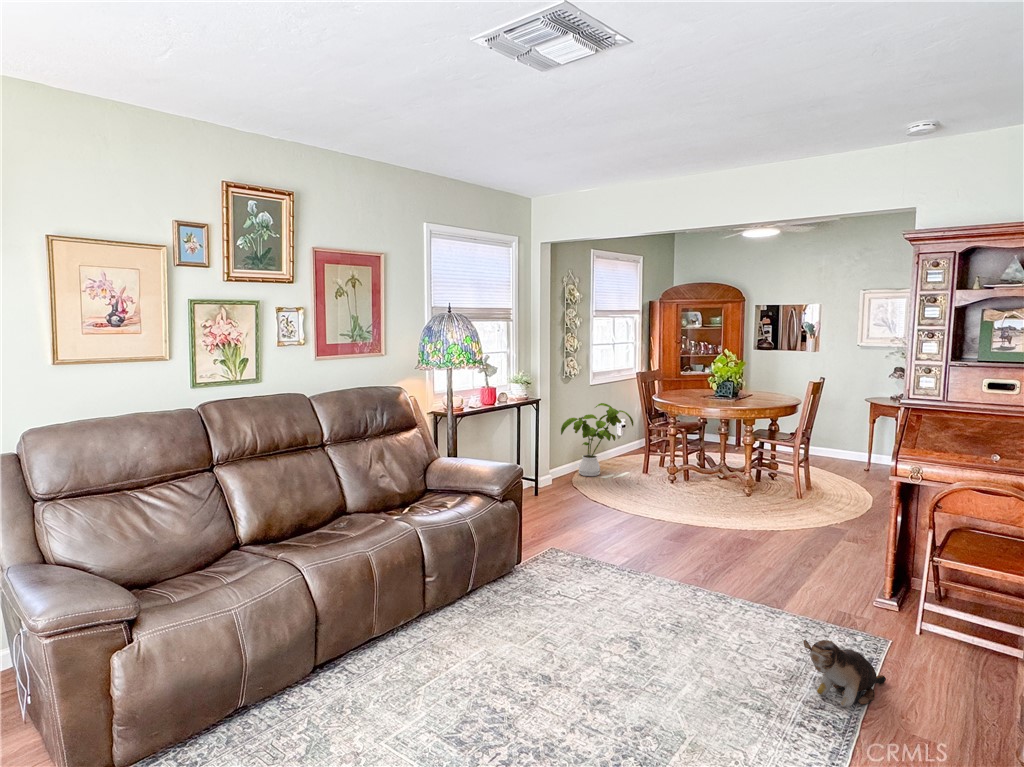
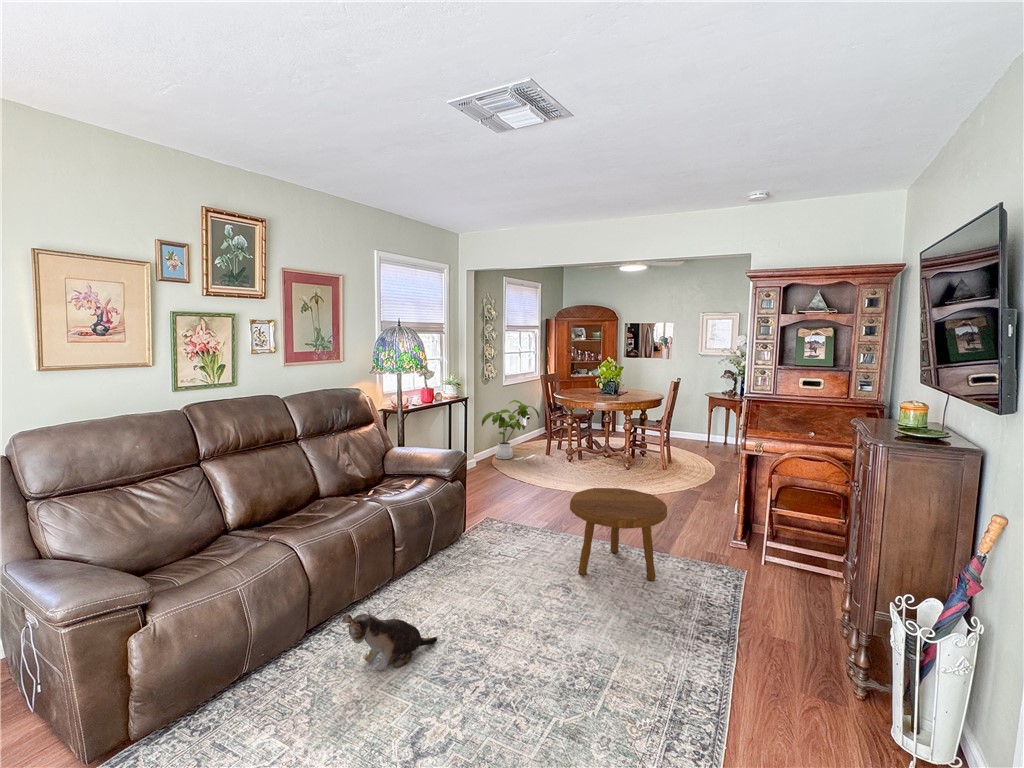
footstool: none [645,517,775,642] -> present [570,488,667,581]
plush toy: present [803,640,886,707] -> present [342,614,437,671]

